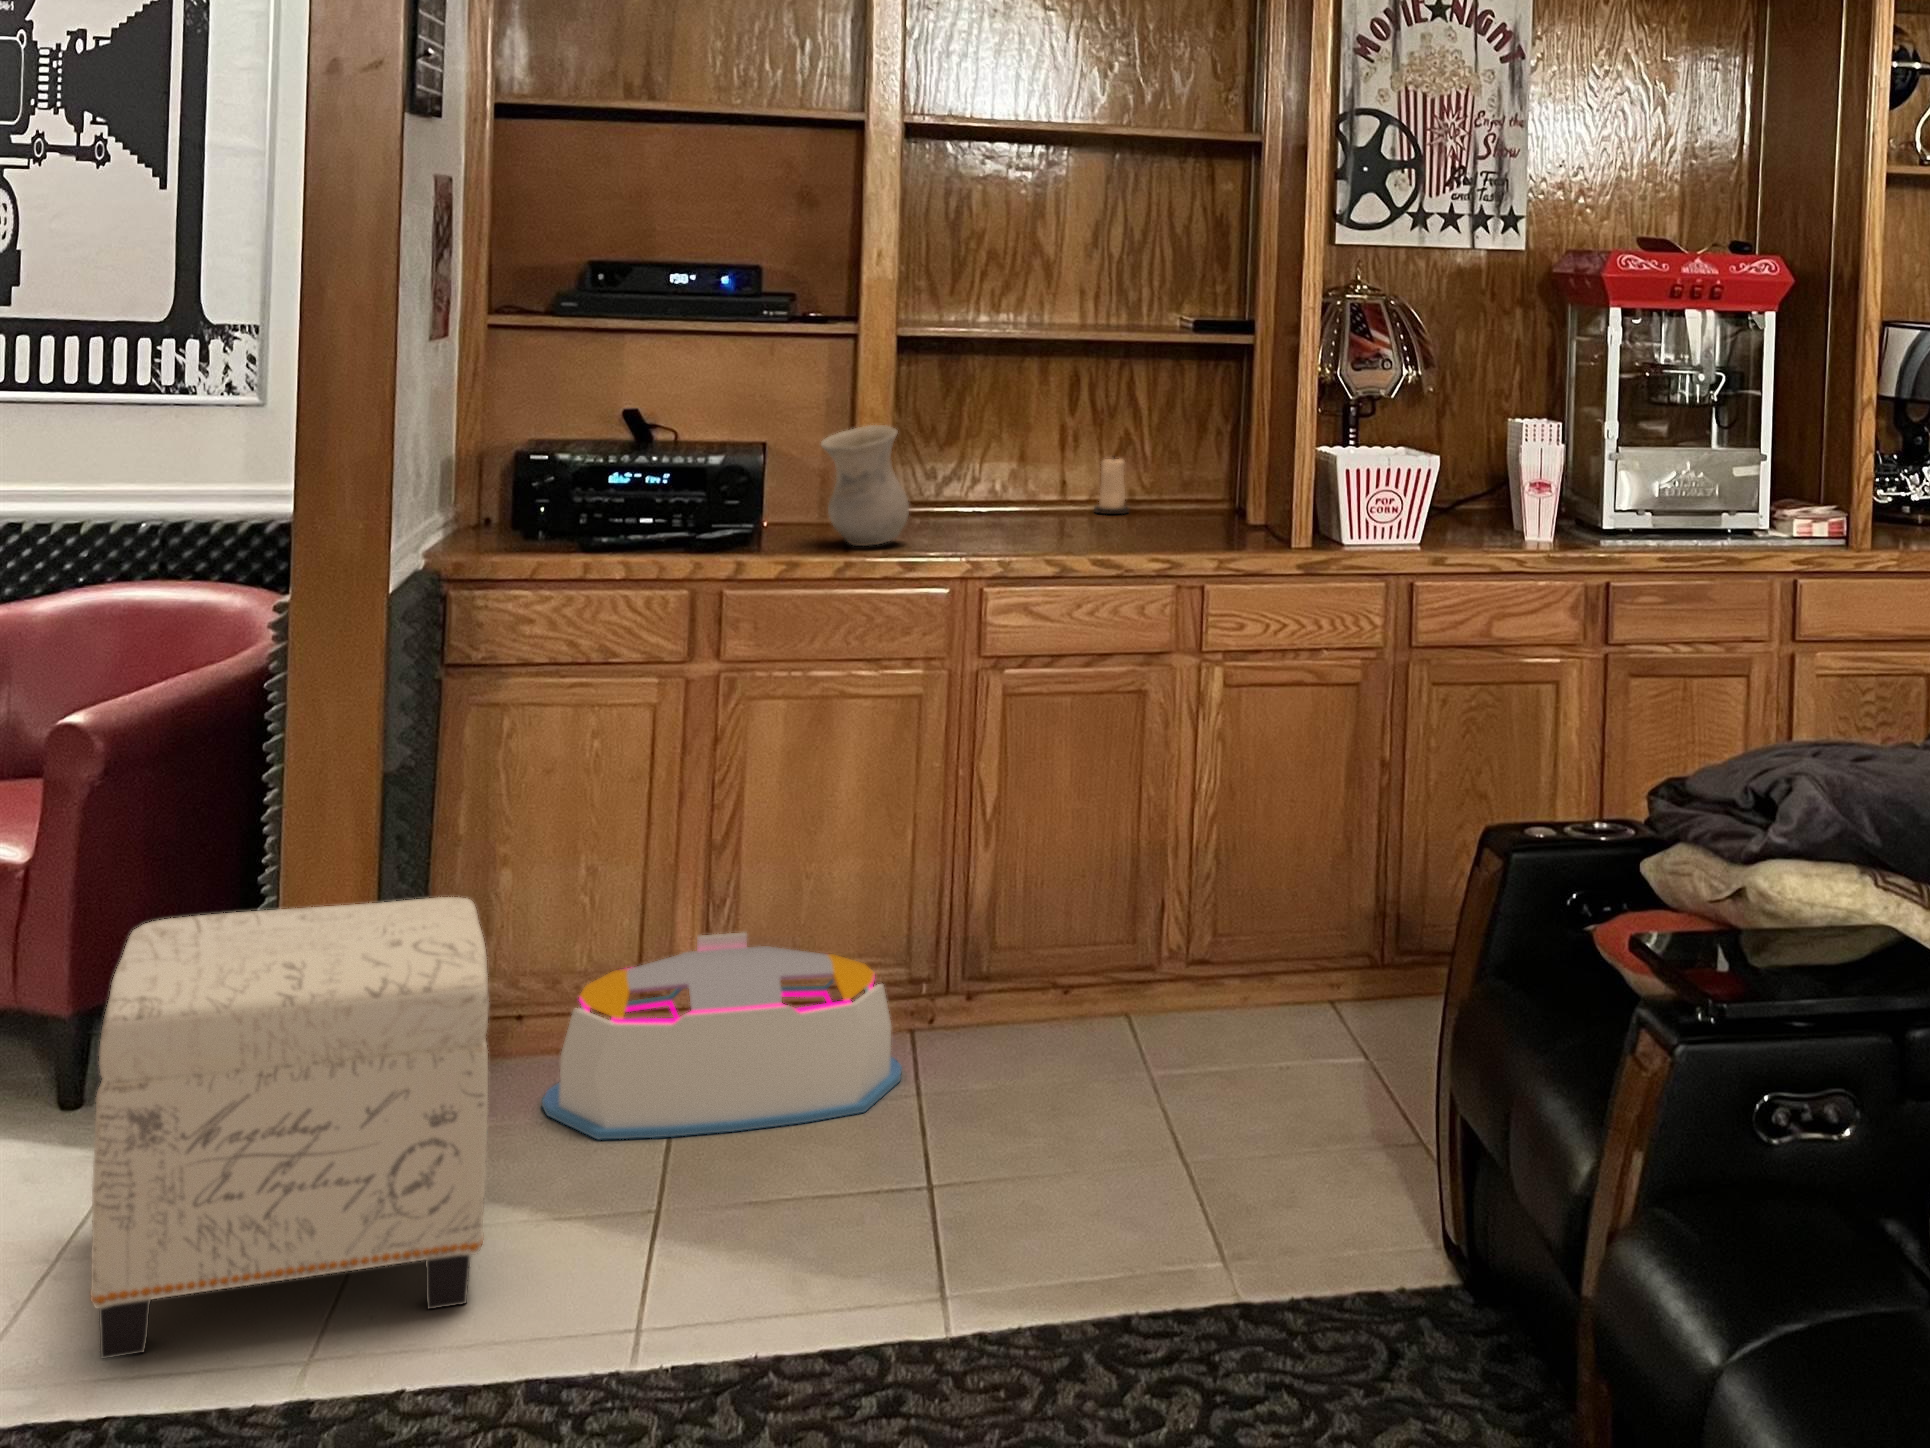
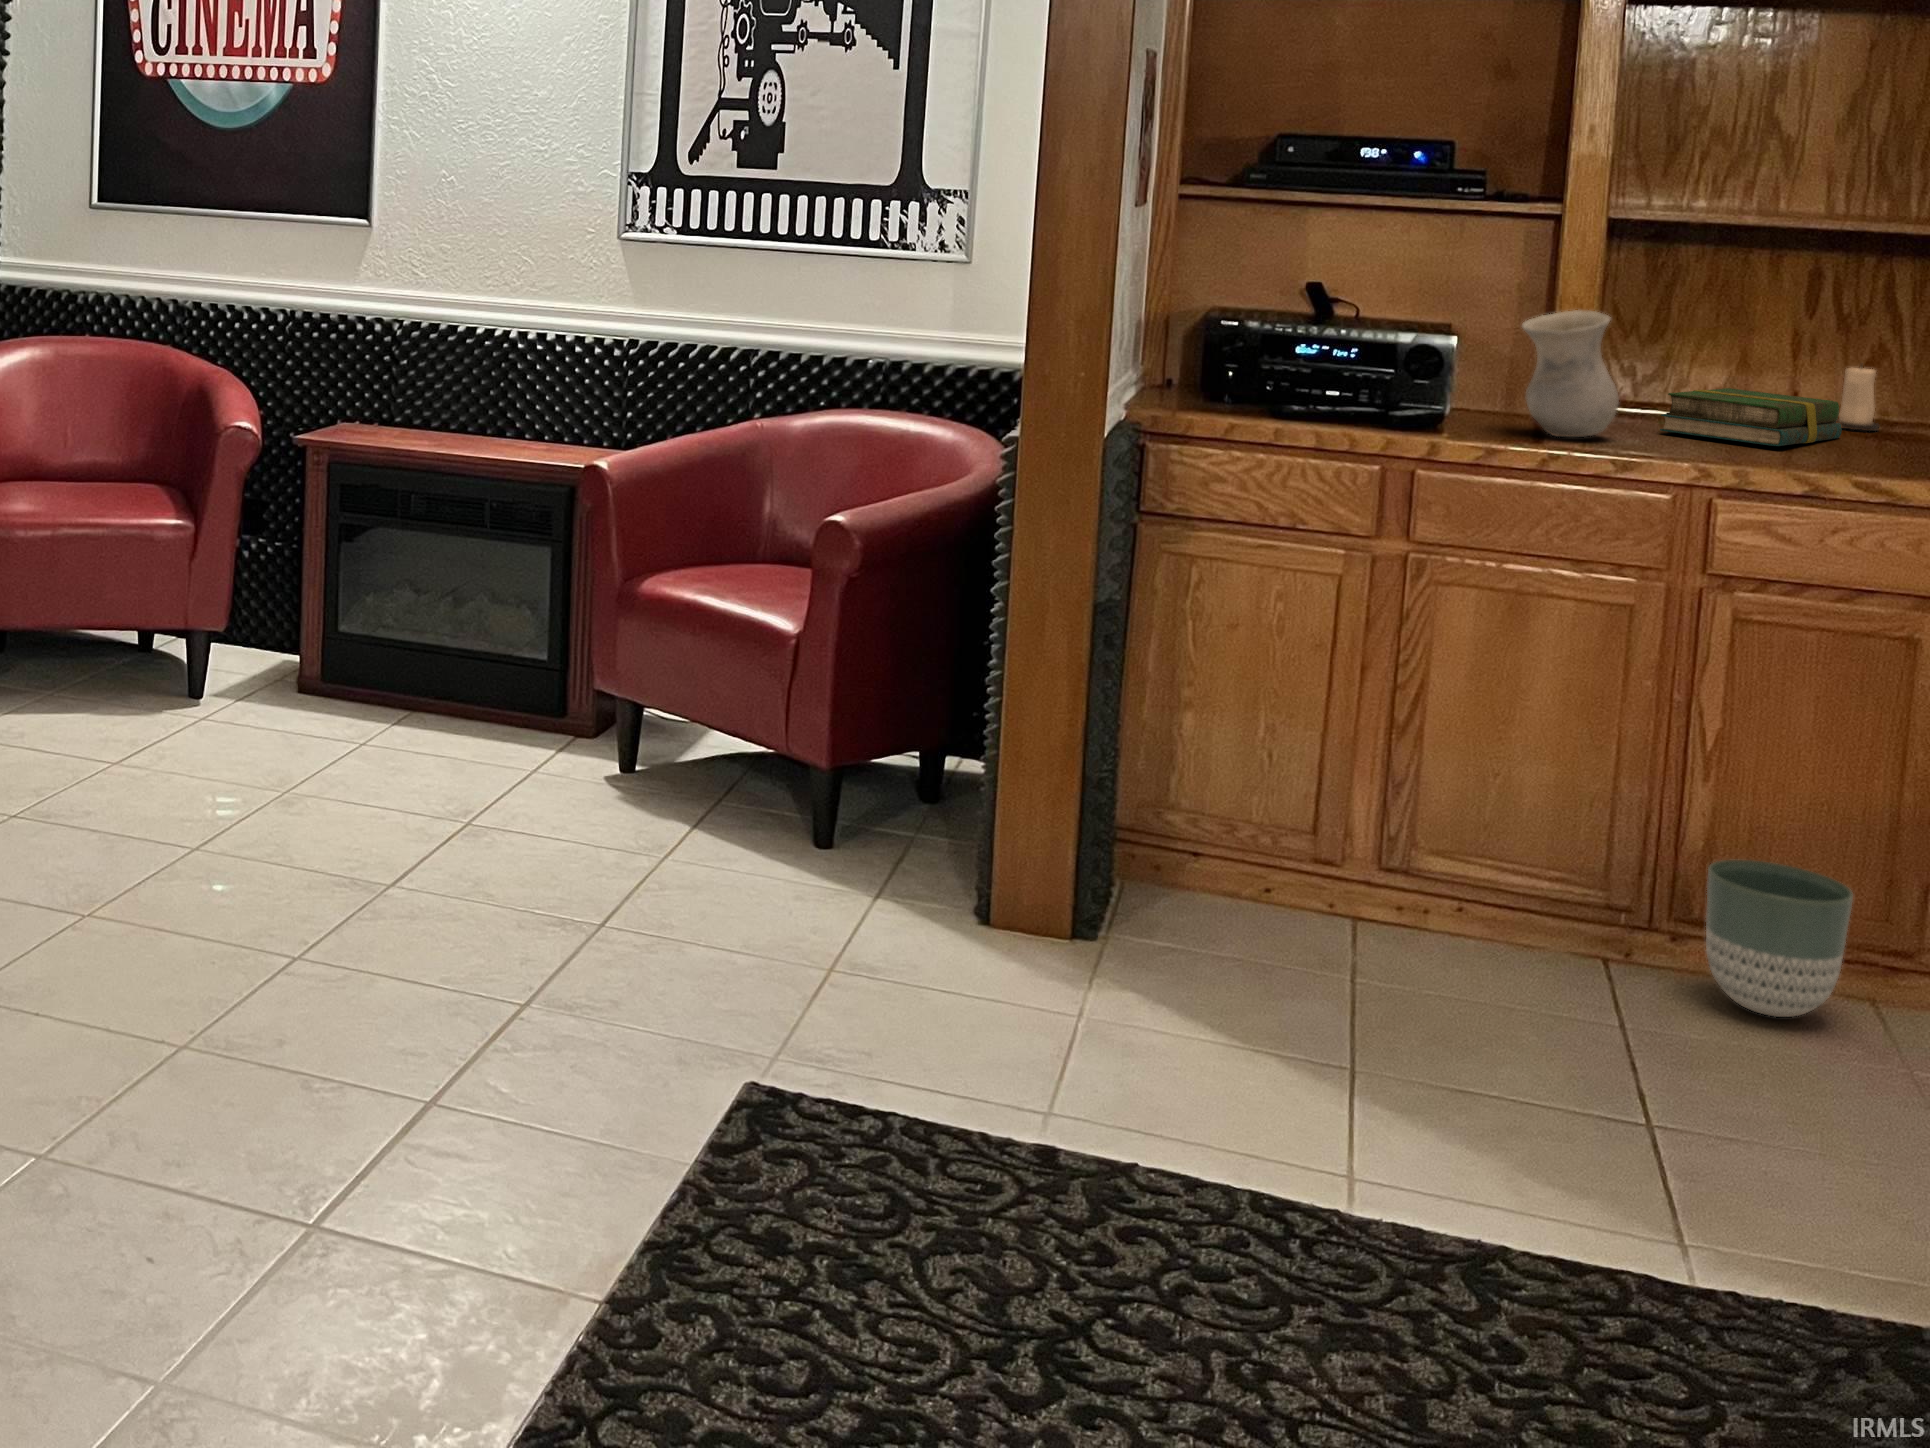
book: none [949,485,1097,537] -> present [1660,388,1842,446]
ottoman: present [90,897,489,1359] -> none [873,700,1213,1106]
planter: none [994,914,1108,1054] -> present [1706,860,1853,1017]
storage bin: present [542,933,901,1139] -> none [1221,810,1595,1027]

